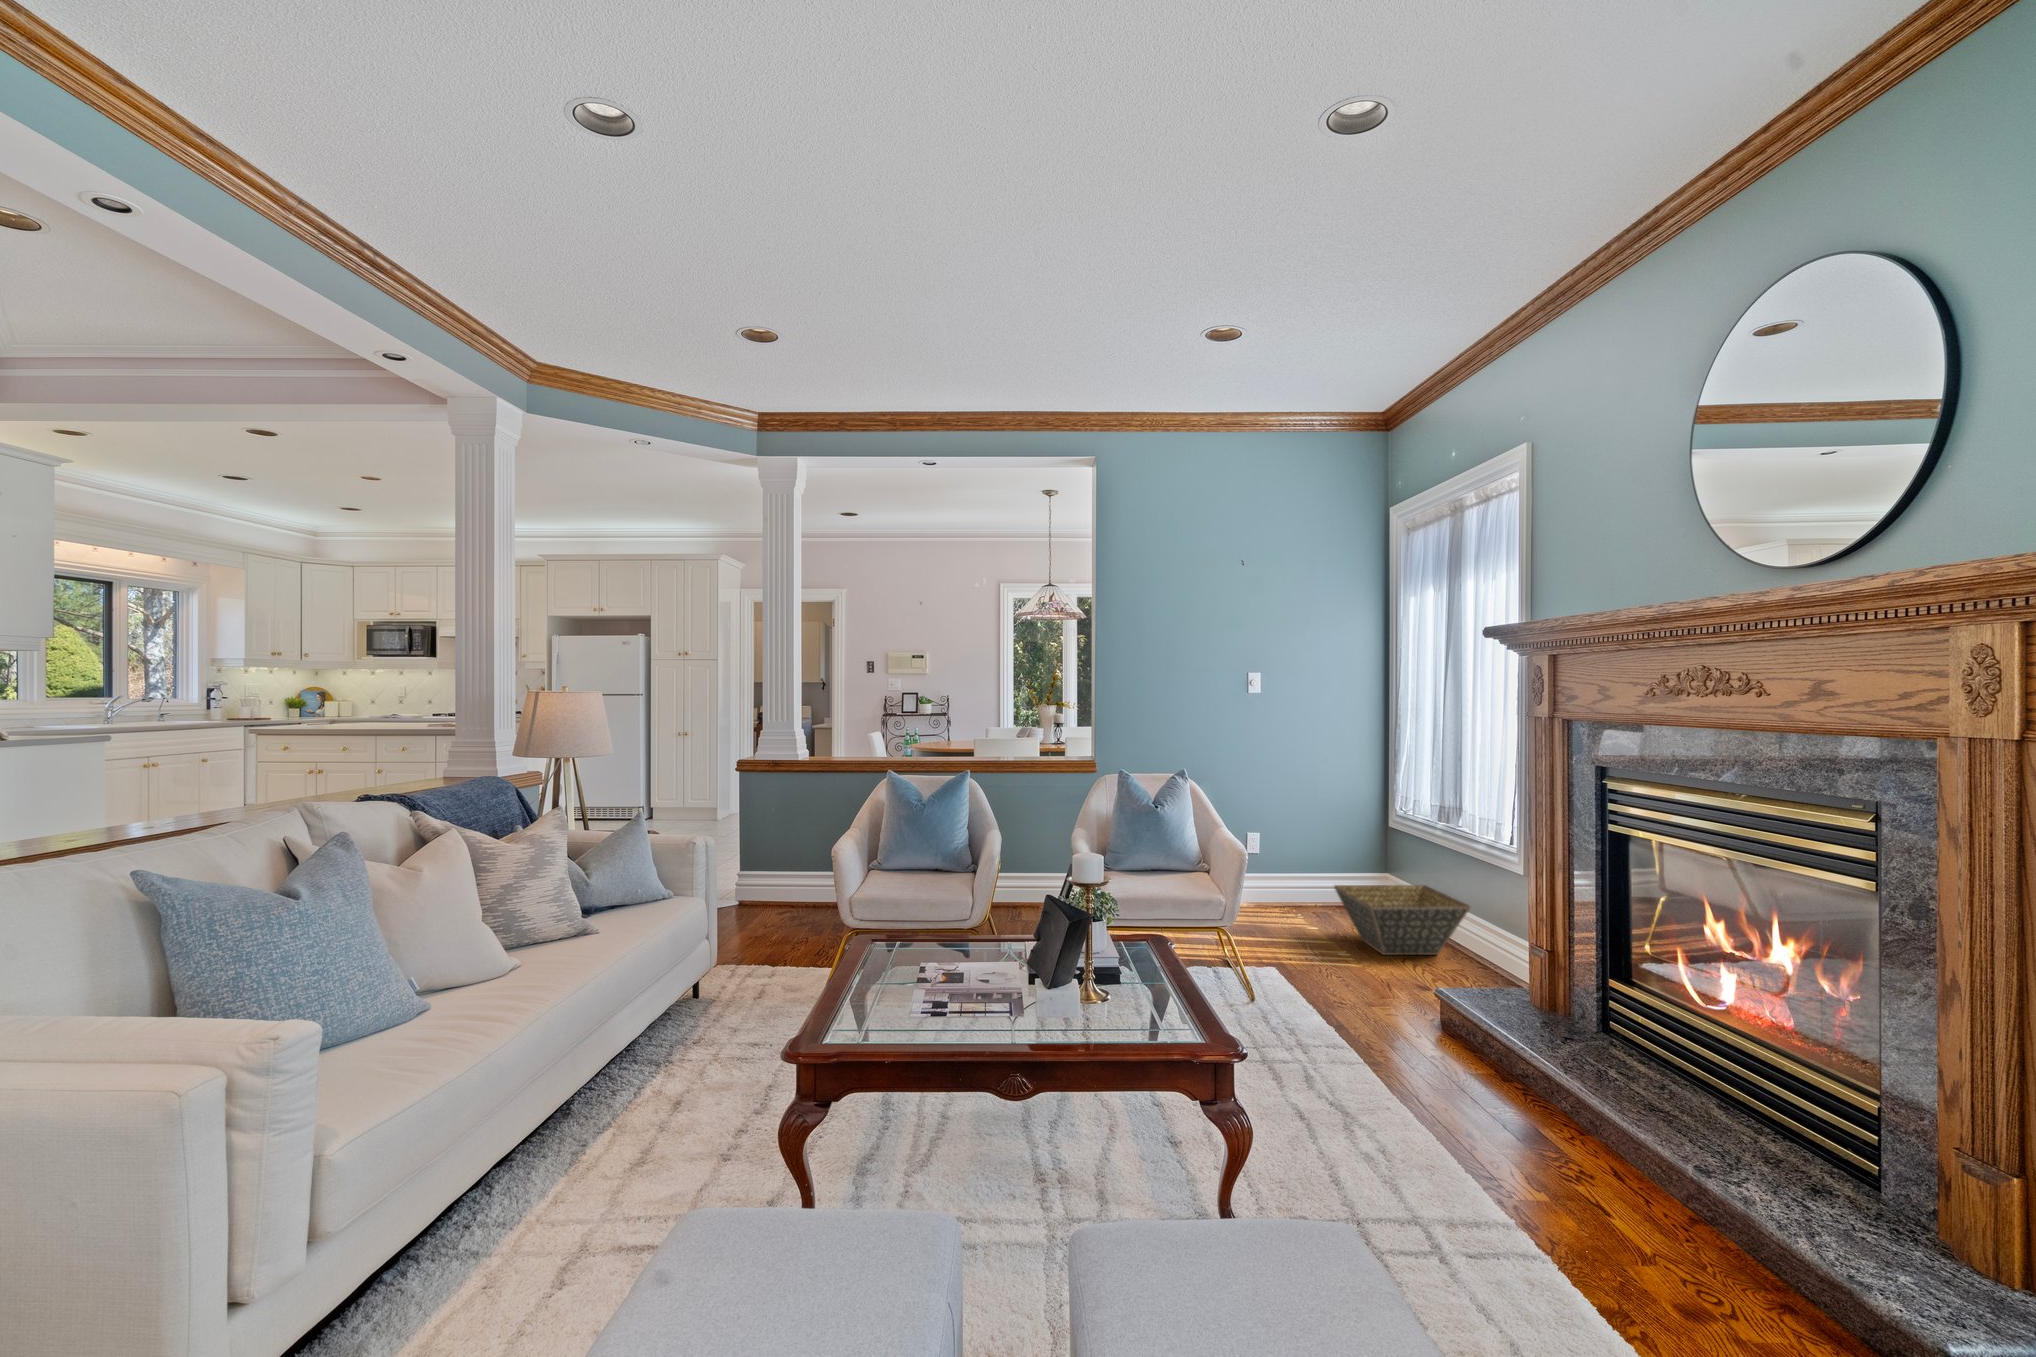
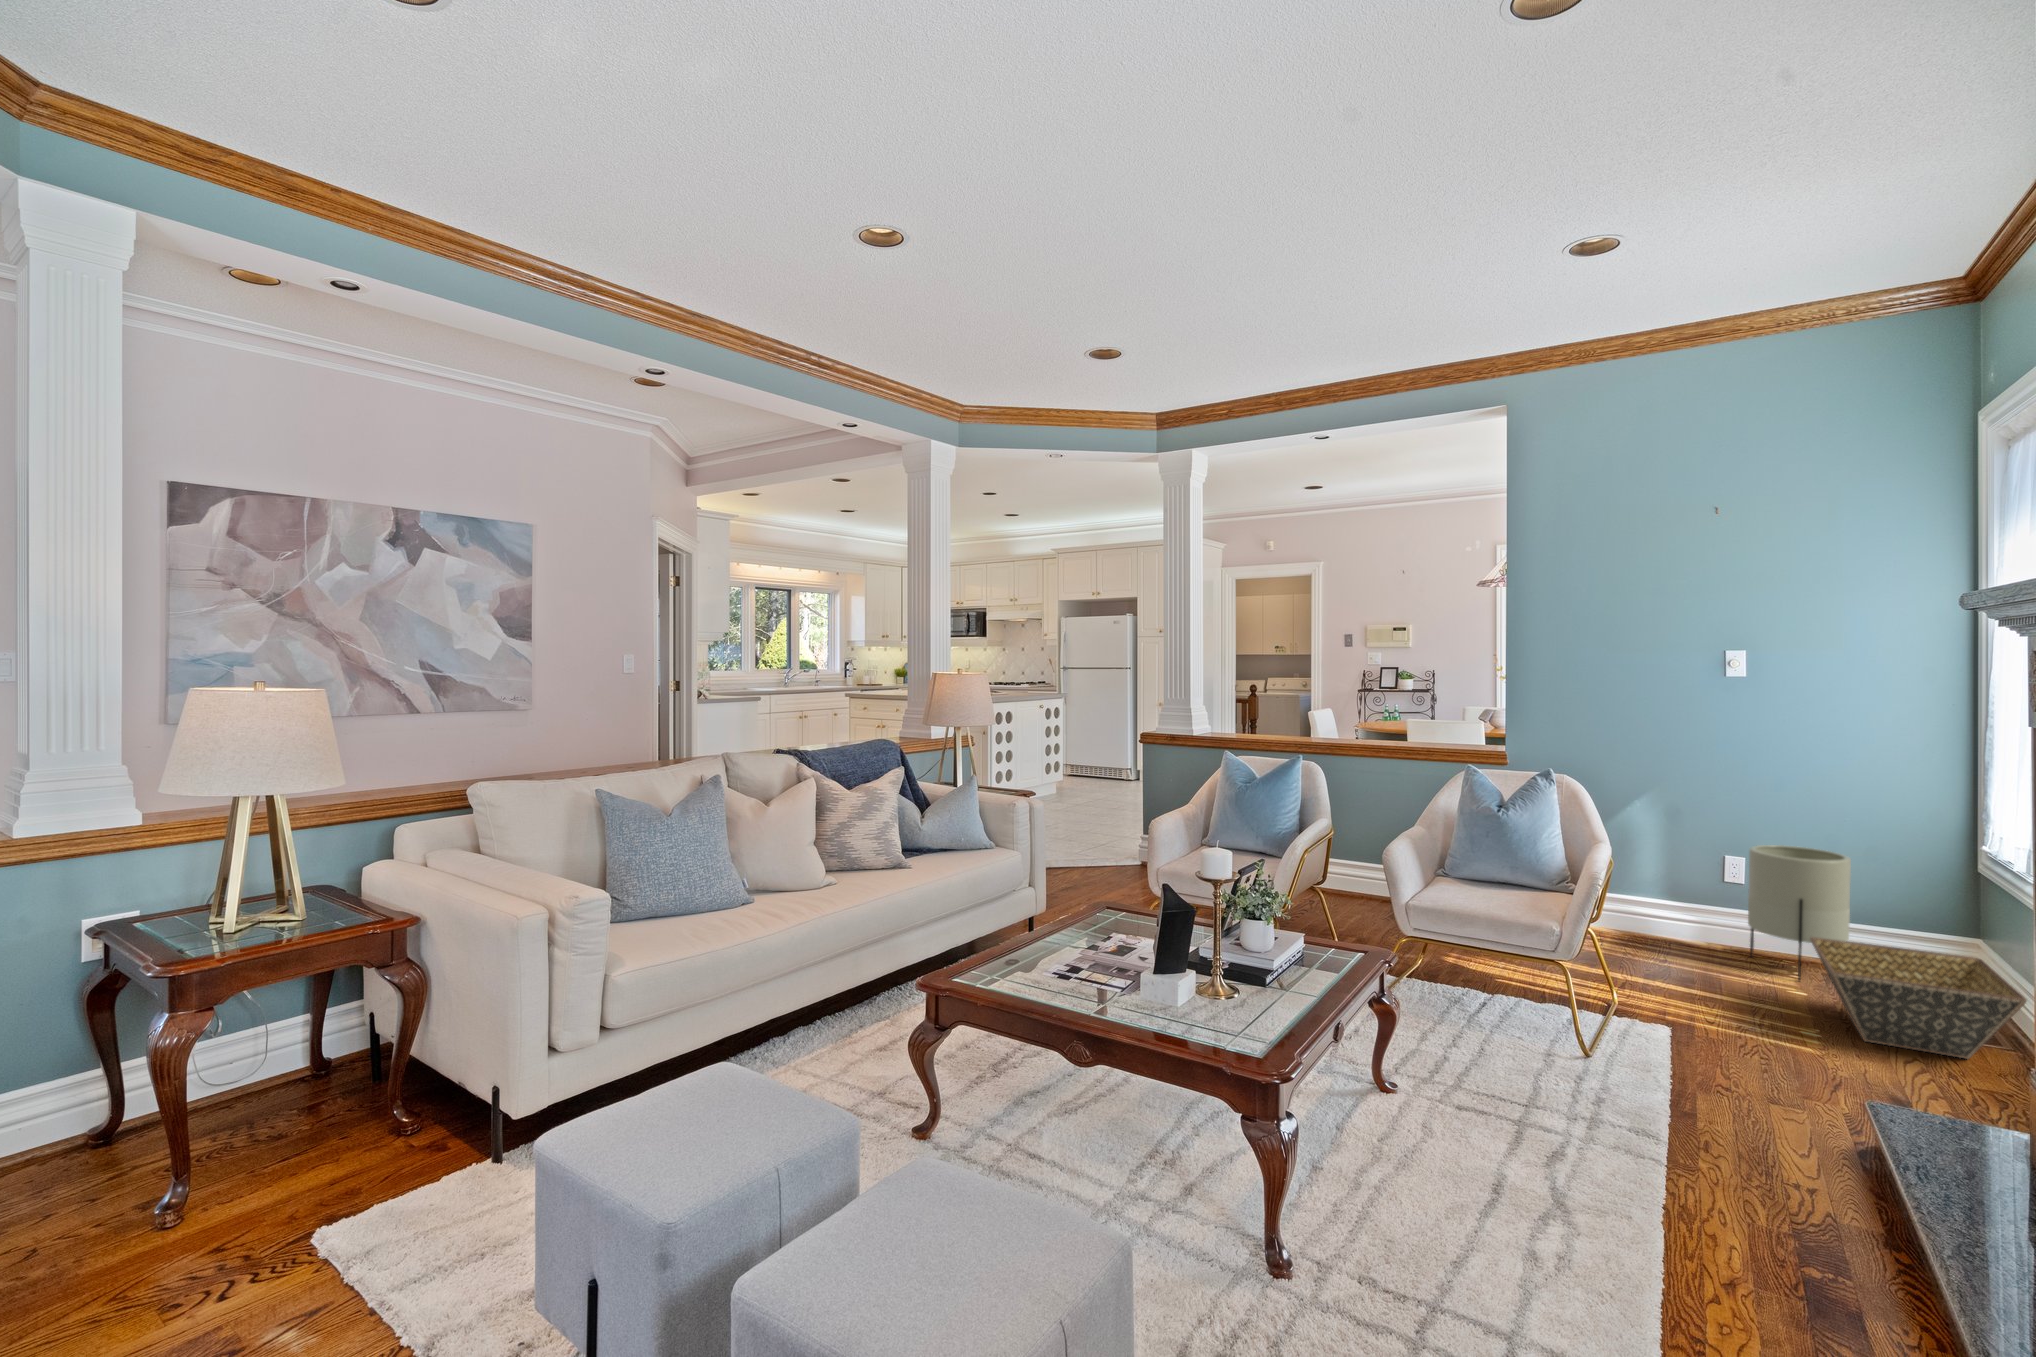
planter: none [1276,820,1338,922] -> present [1748,845,1851,981]

